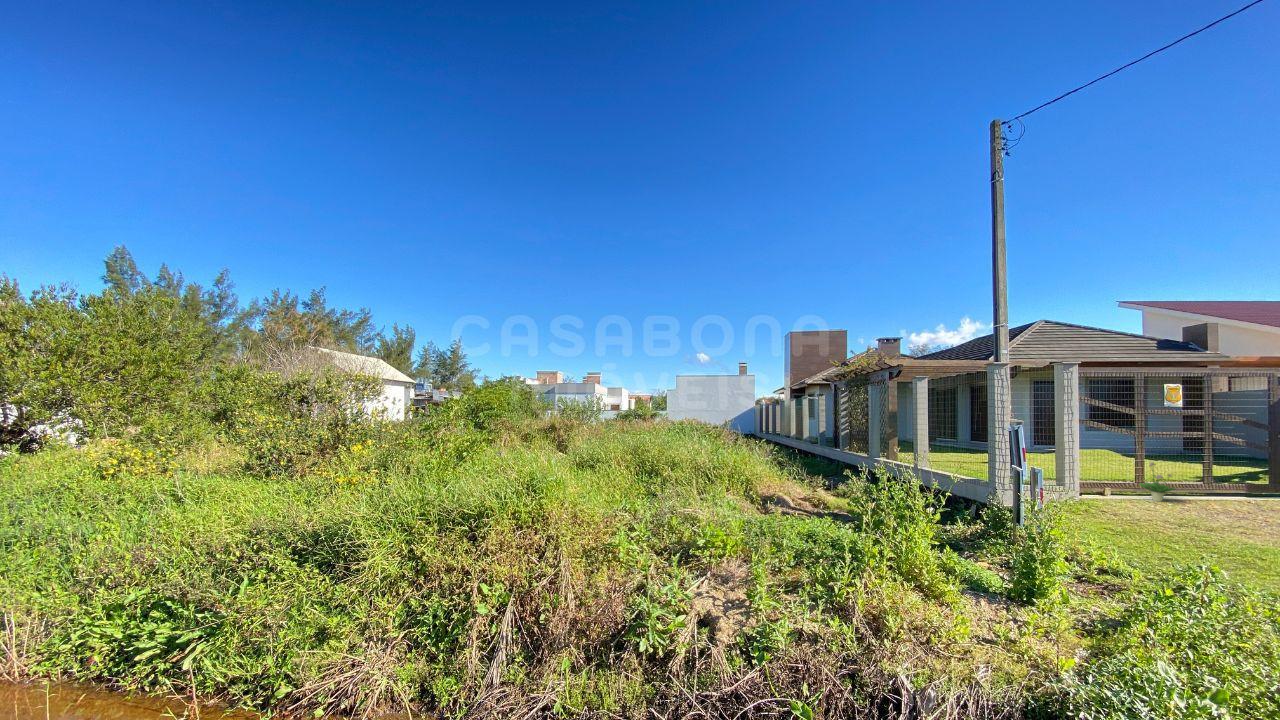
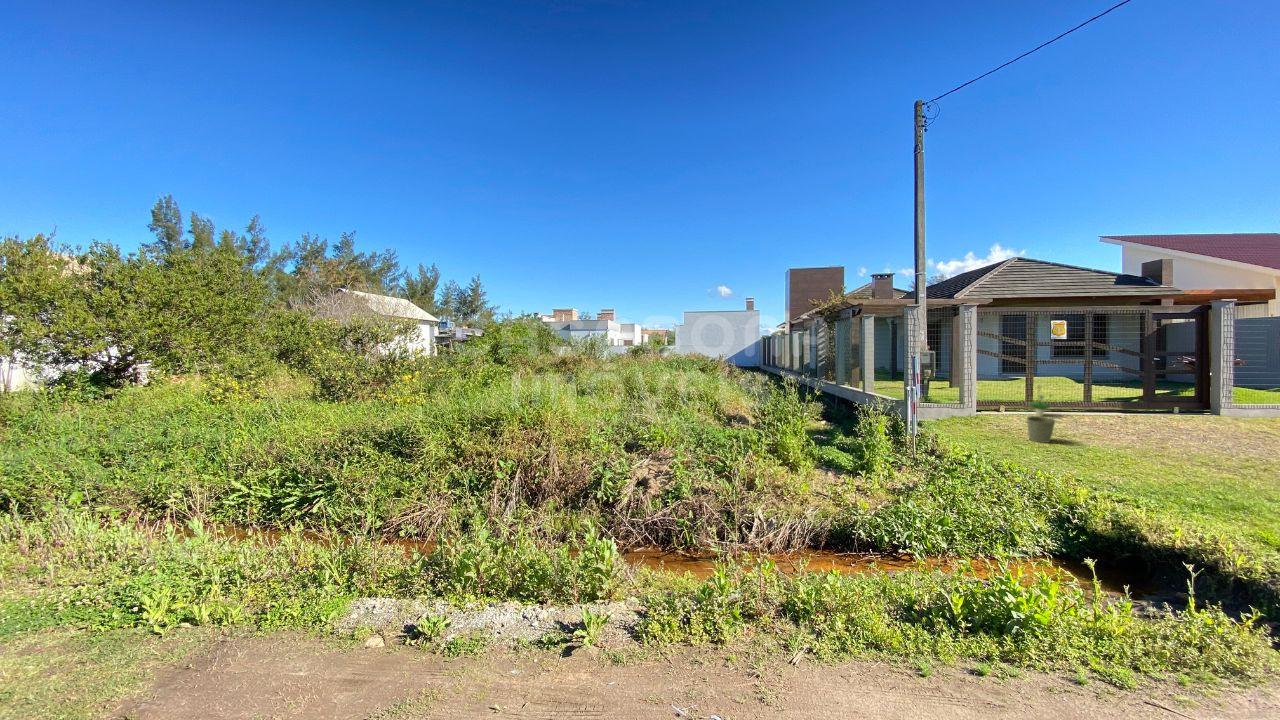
bucket: none [1185,506,1231,543] -> present [1027,416,1055,443]

